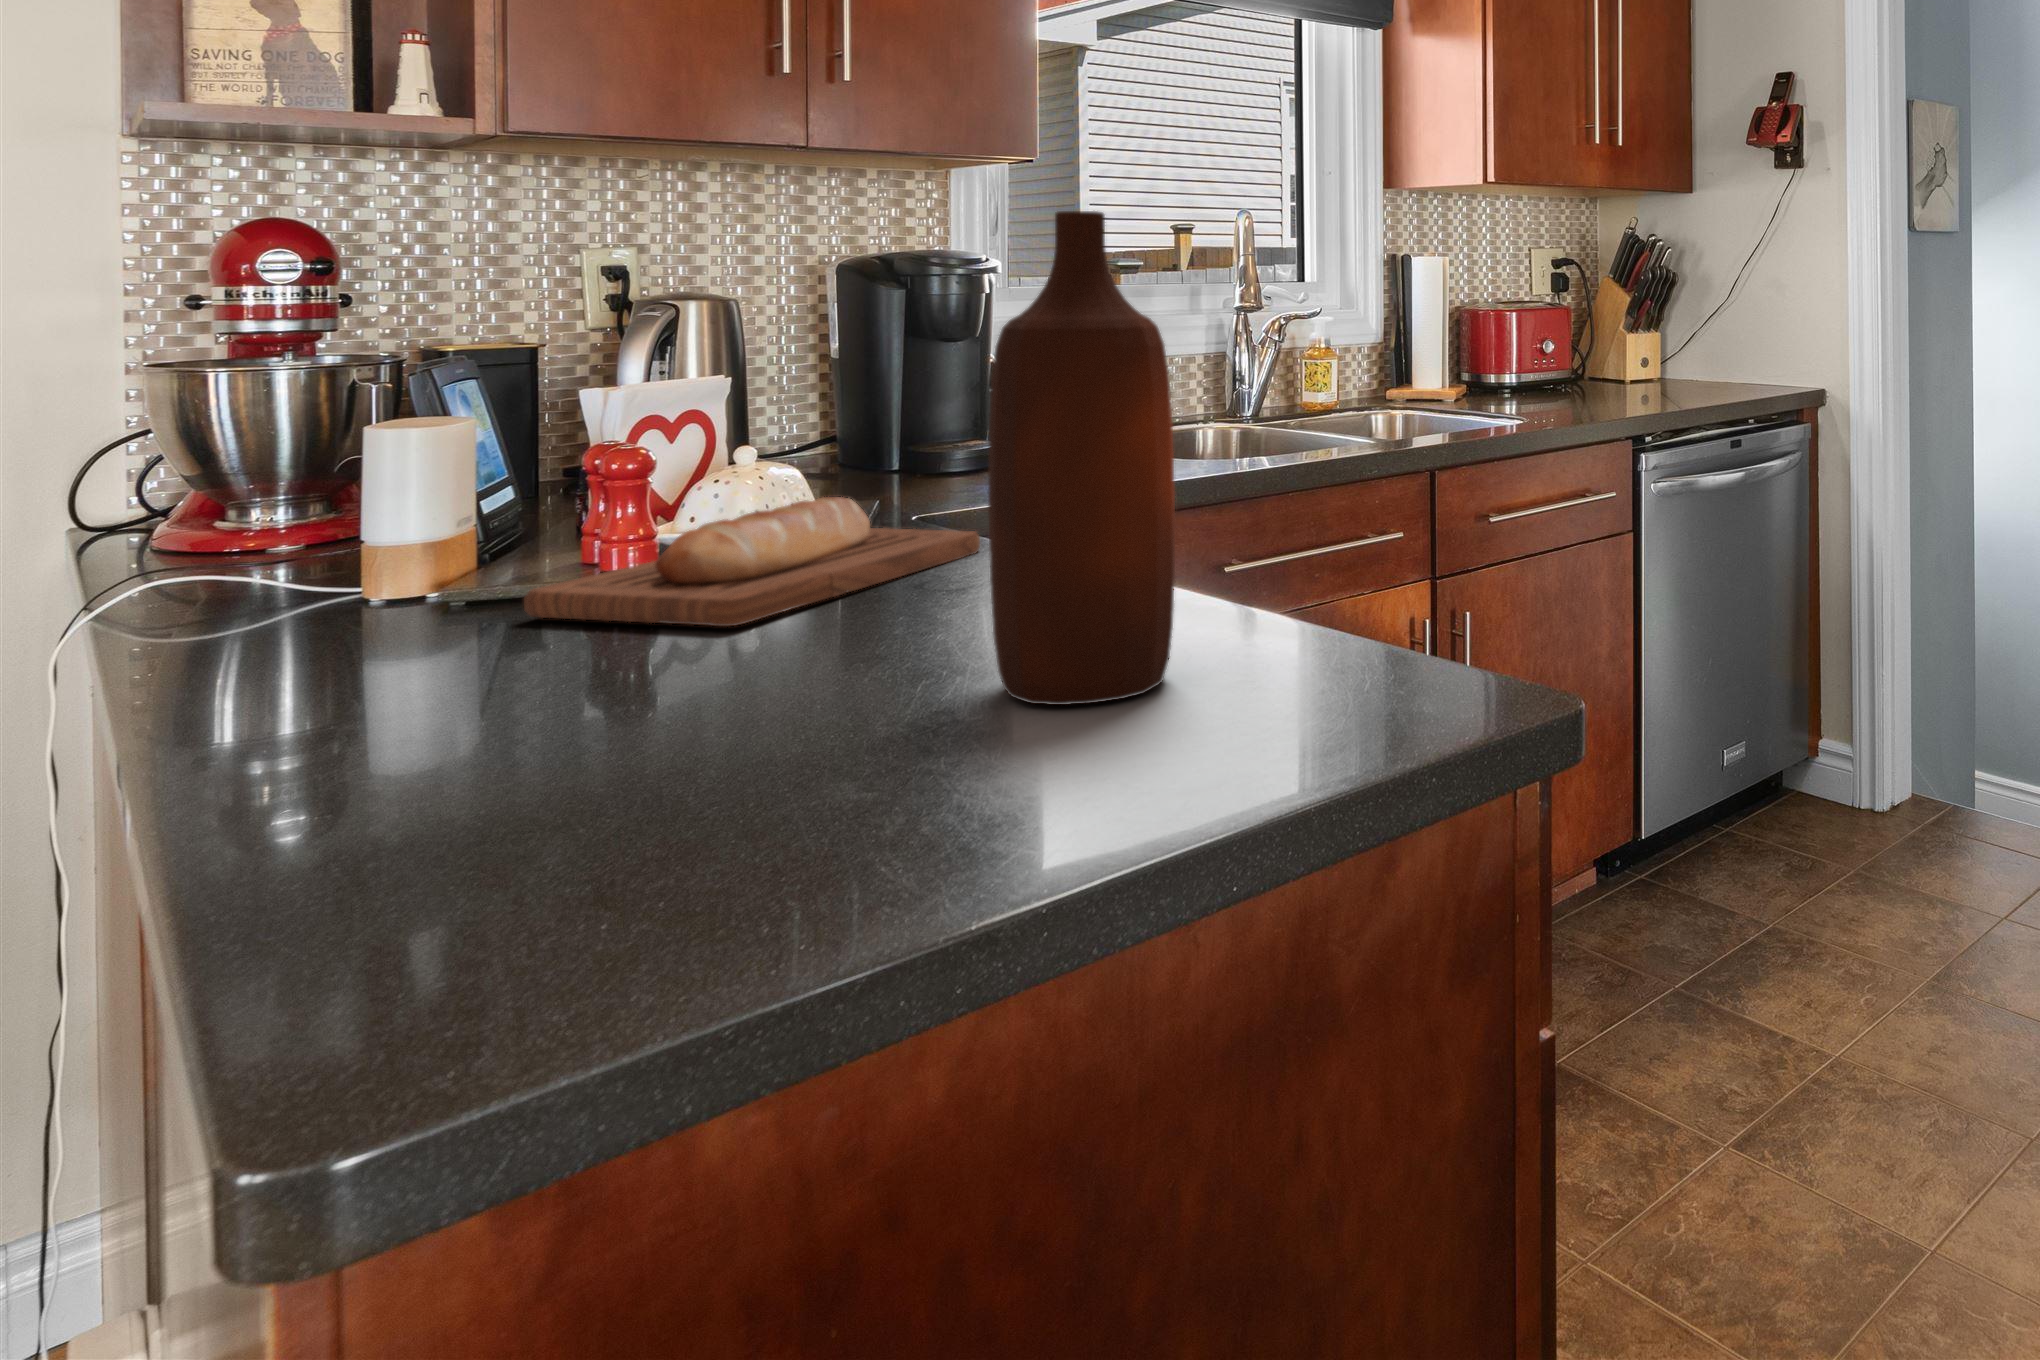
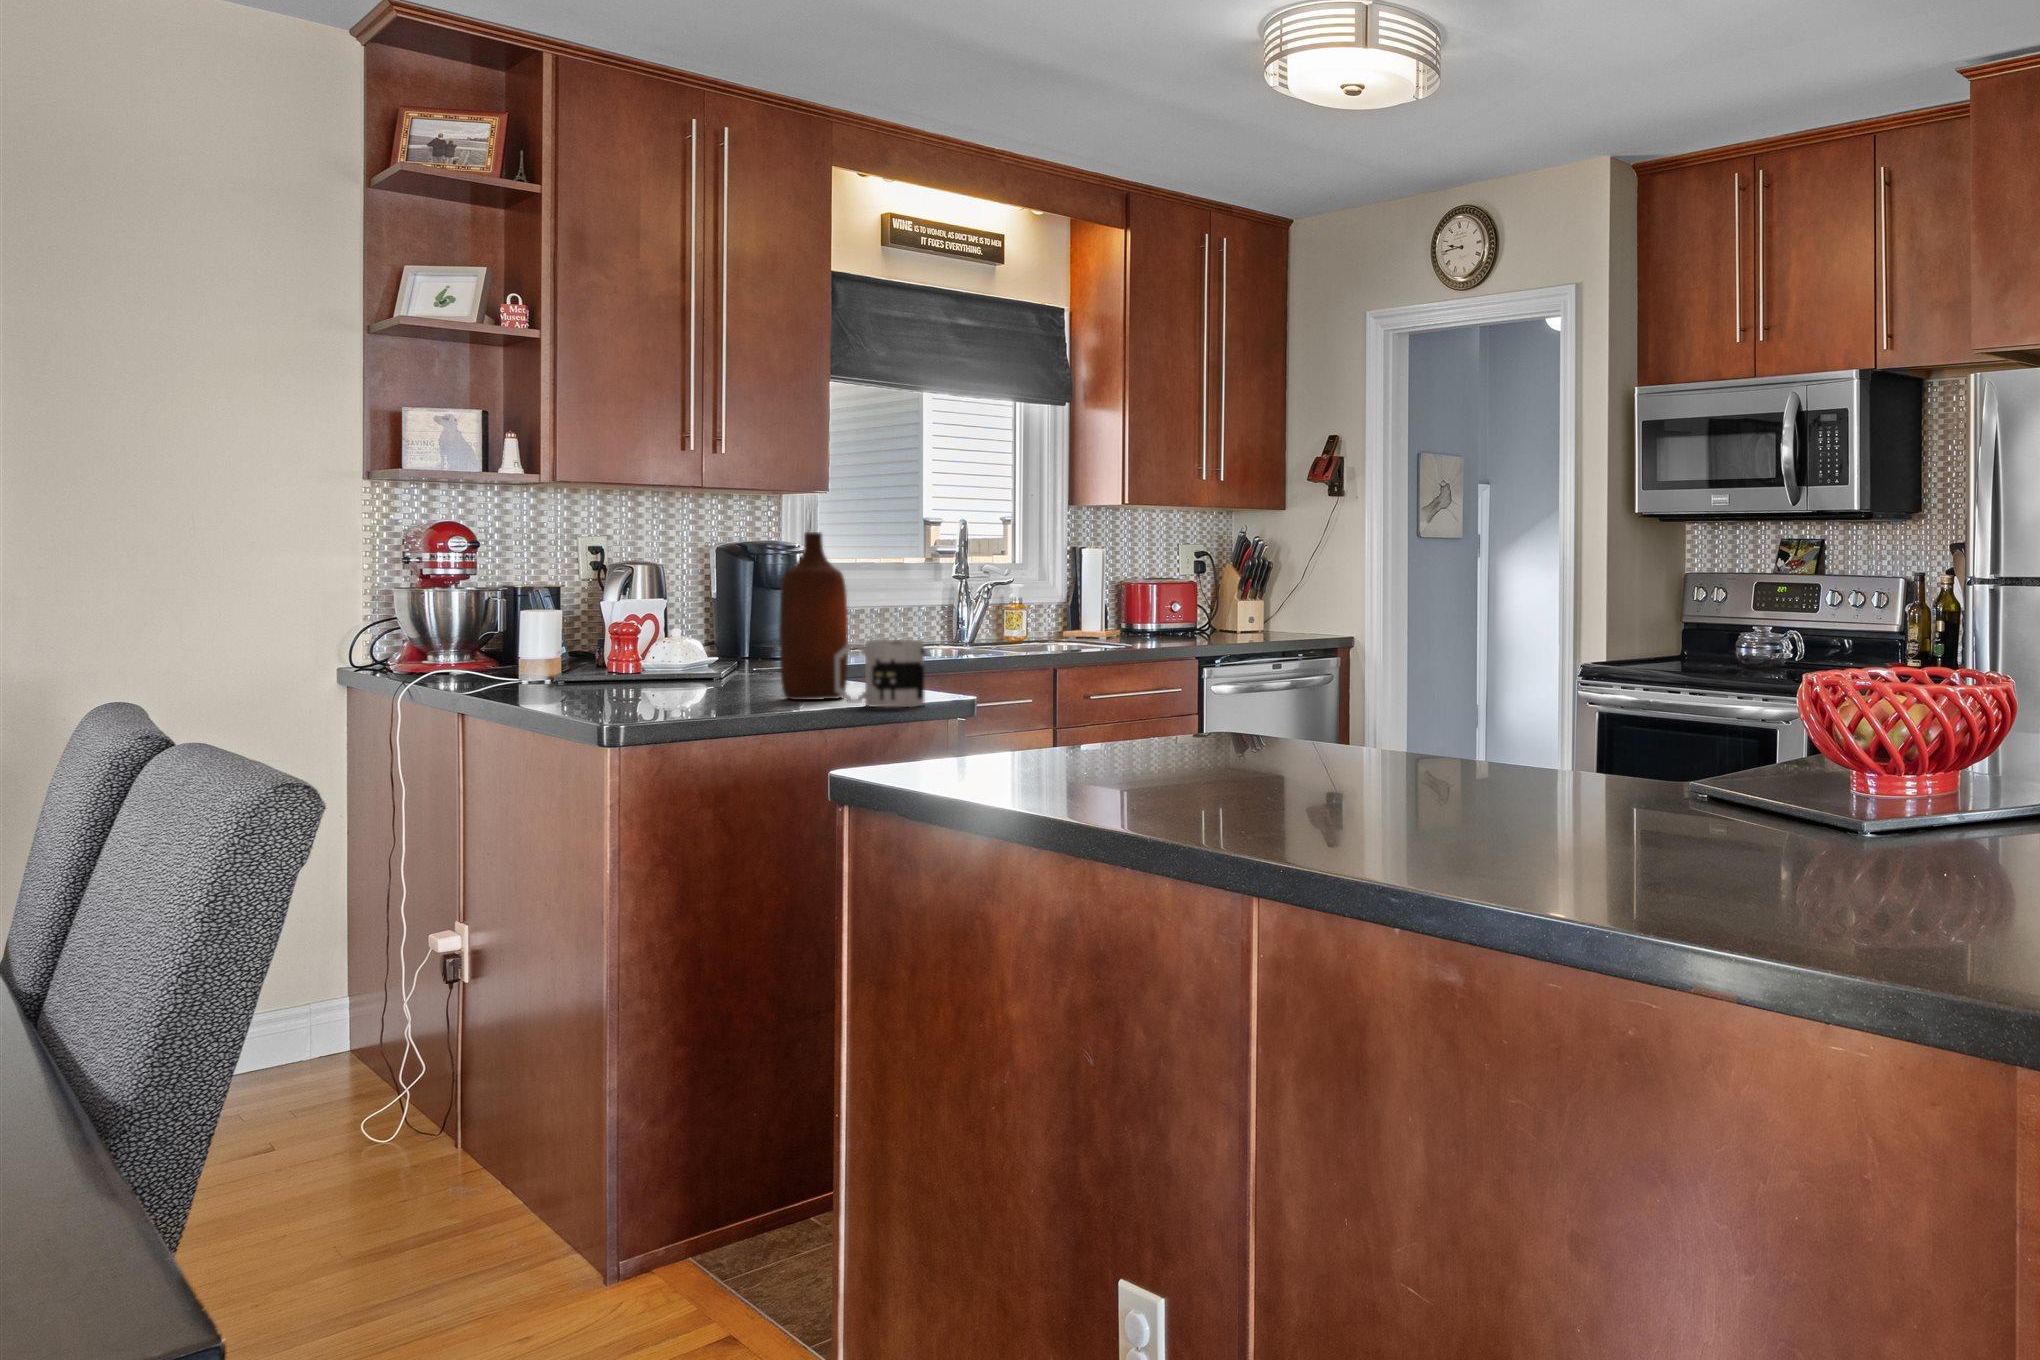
bread loaf: present [524,497,980,626] -> none [595,651,786,688]
mug: none [1175,529,1444,775] -> present [835,640,925,707]

